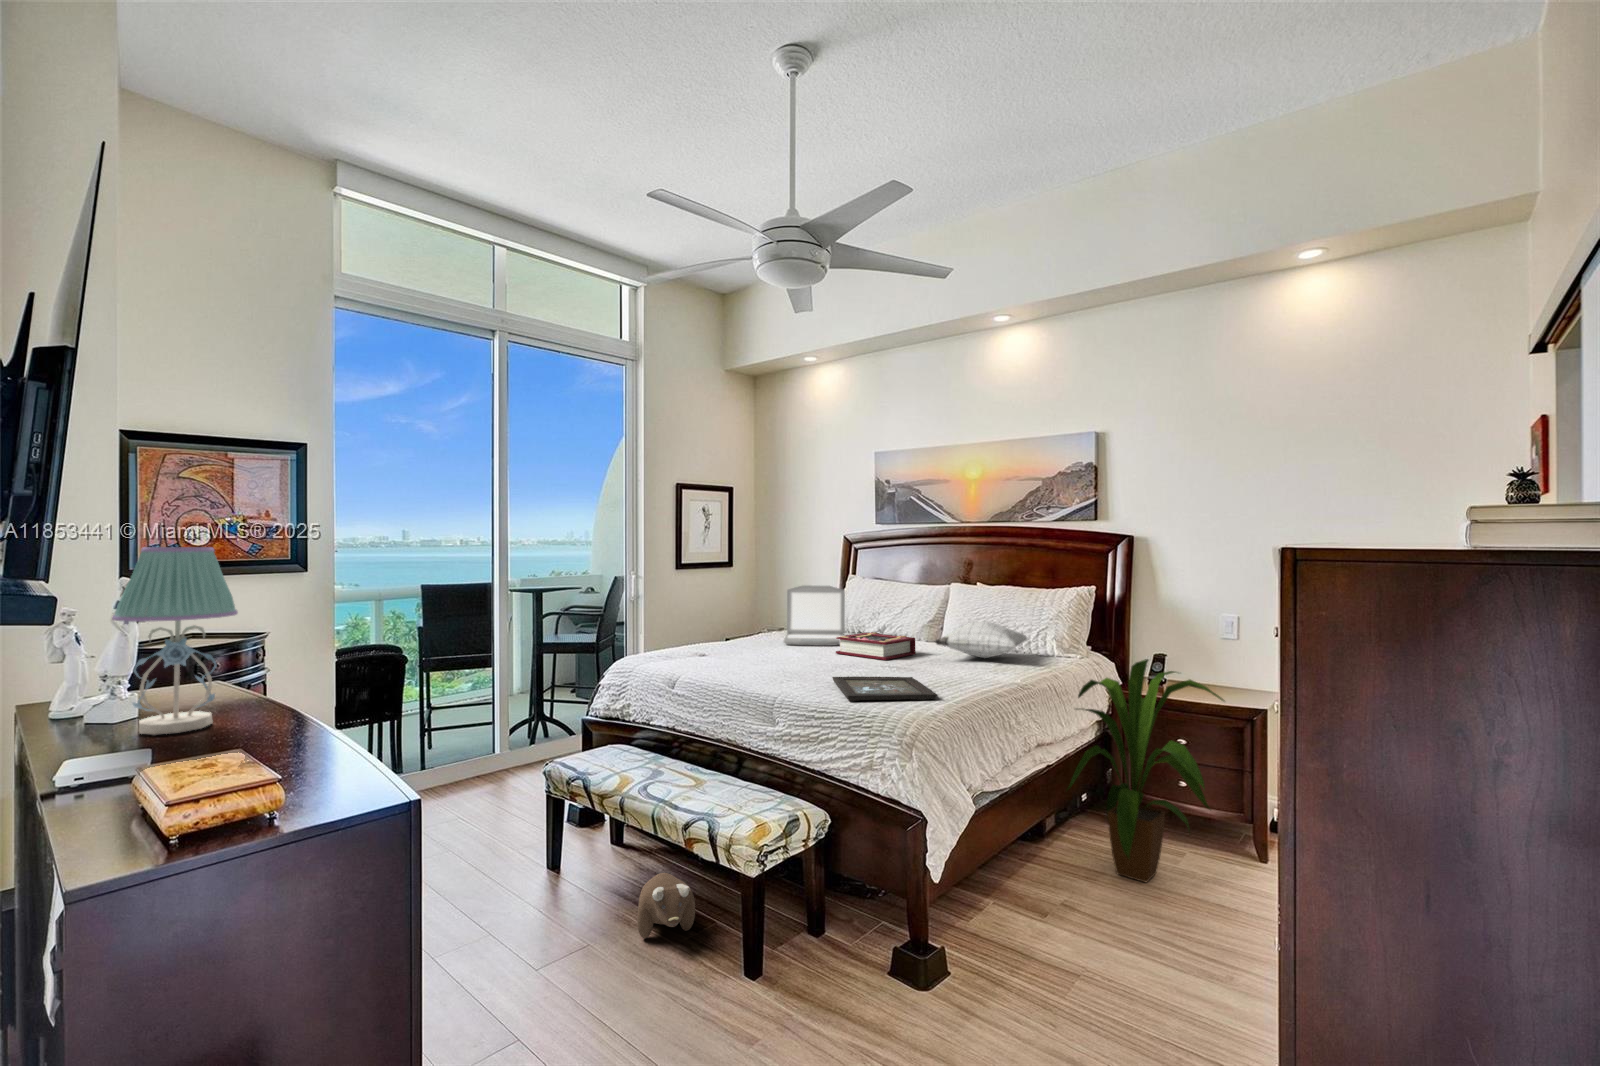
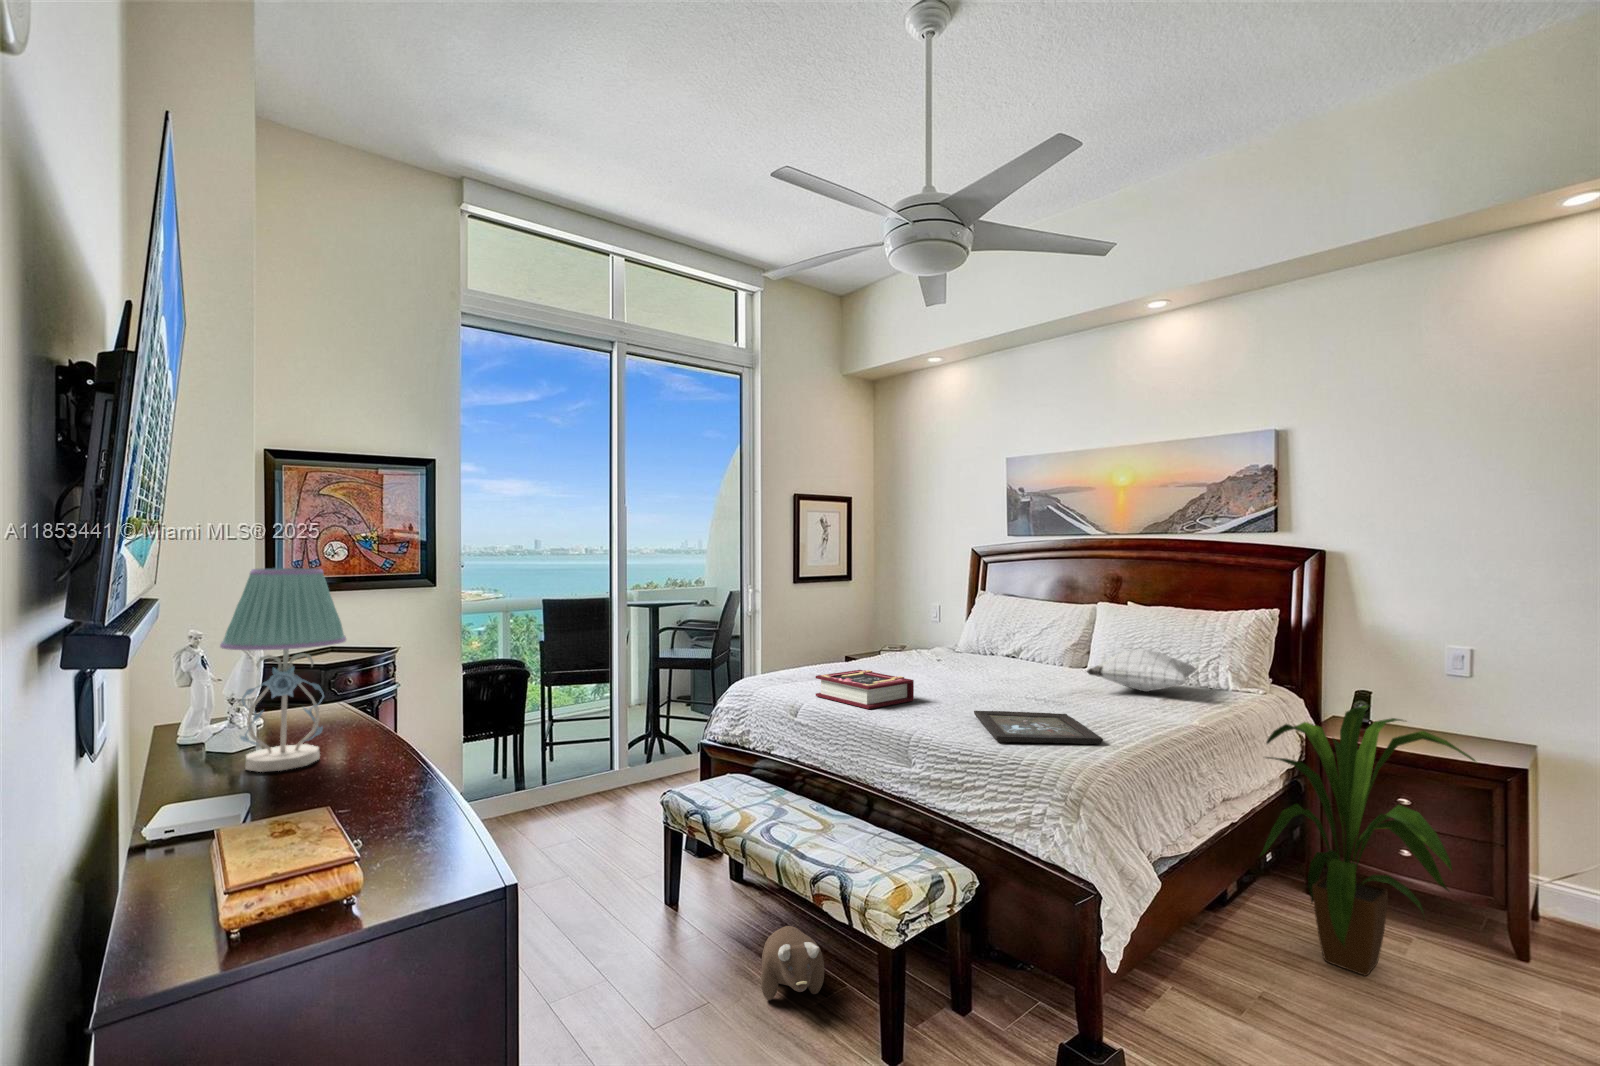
laptop: present [784,585,845,646] -> none [911,604,979,670]
book: present [836,632,915,660] -> present [816,670,914,709]

